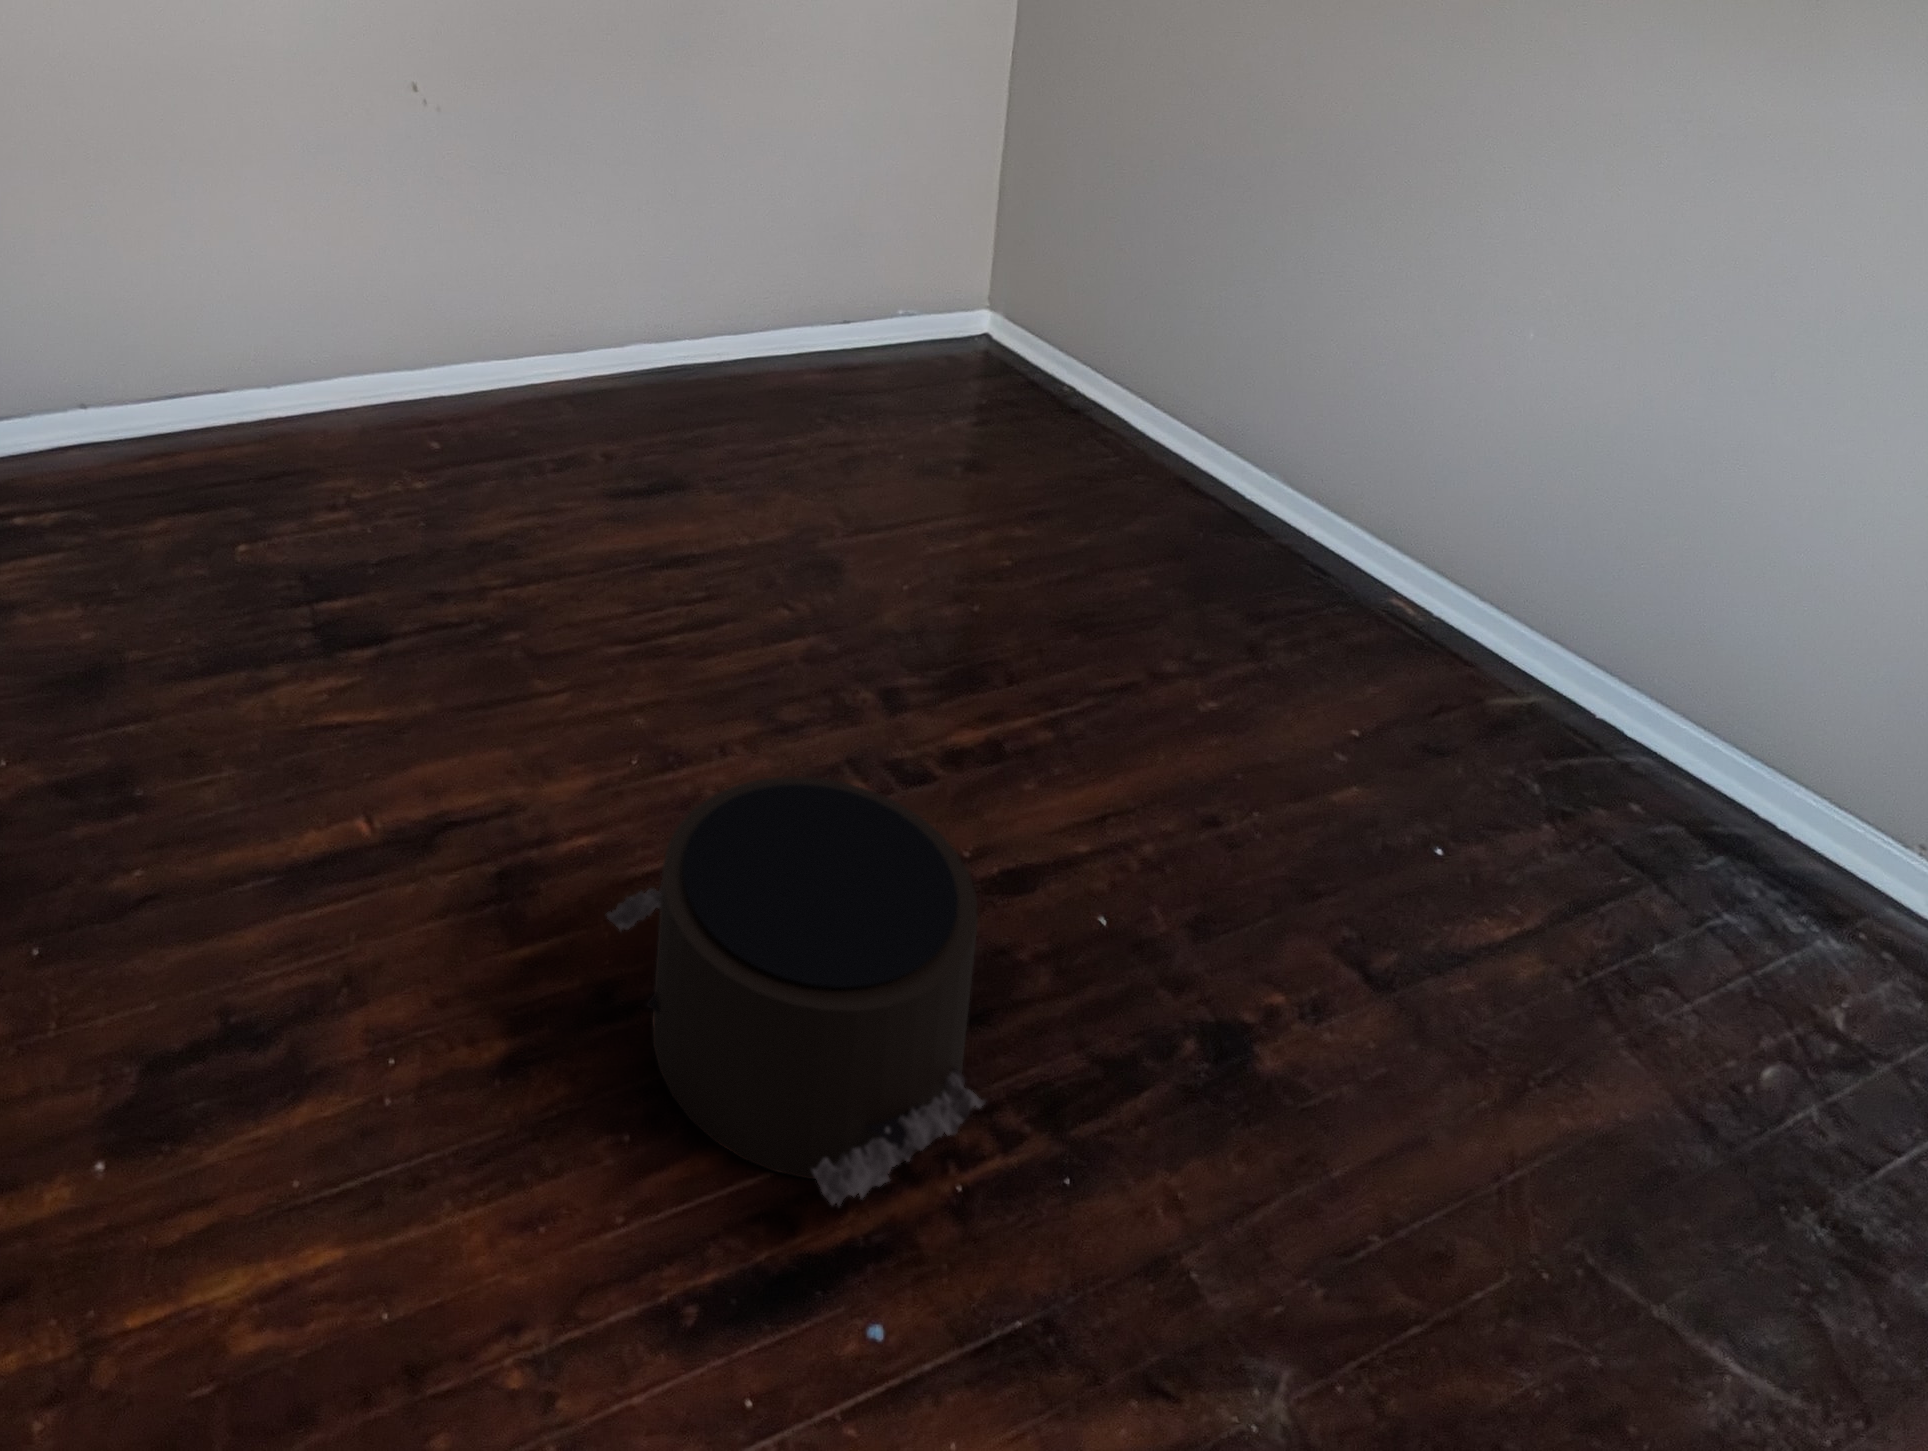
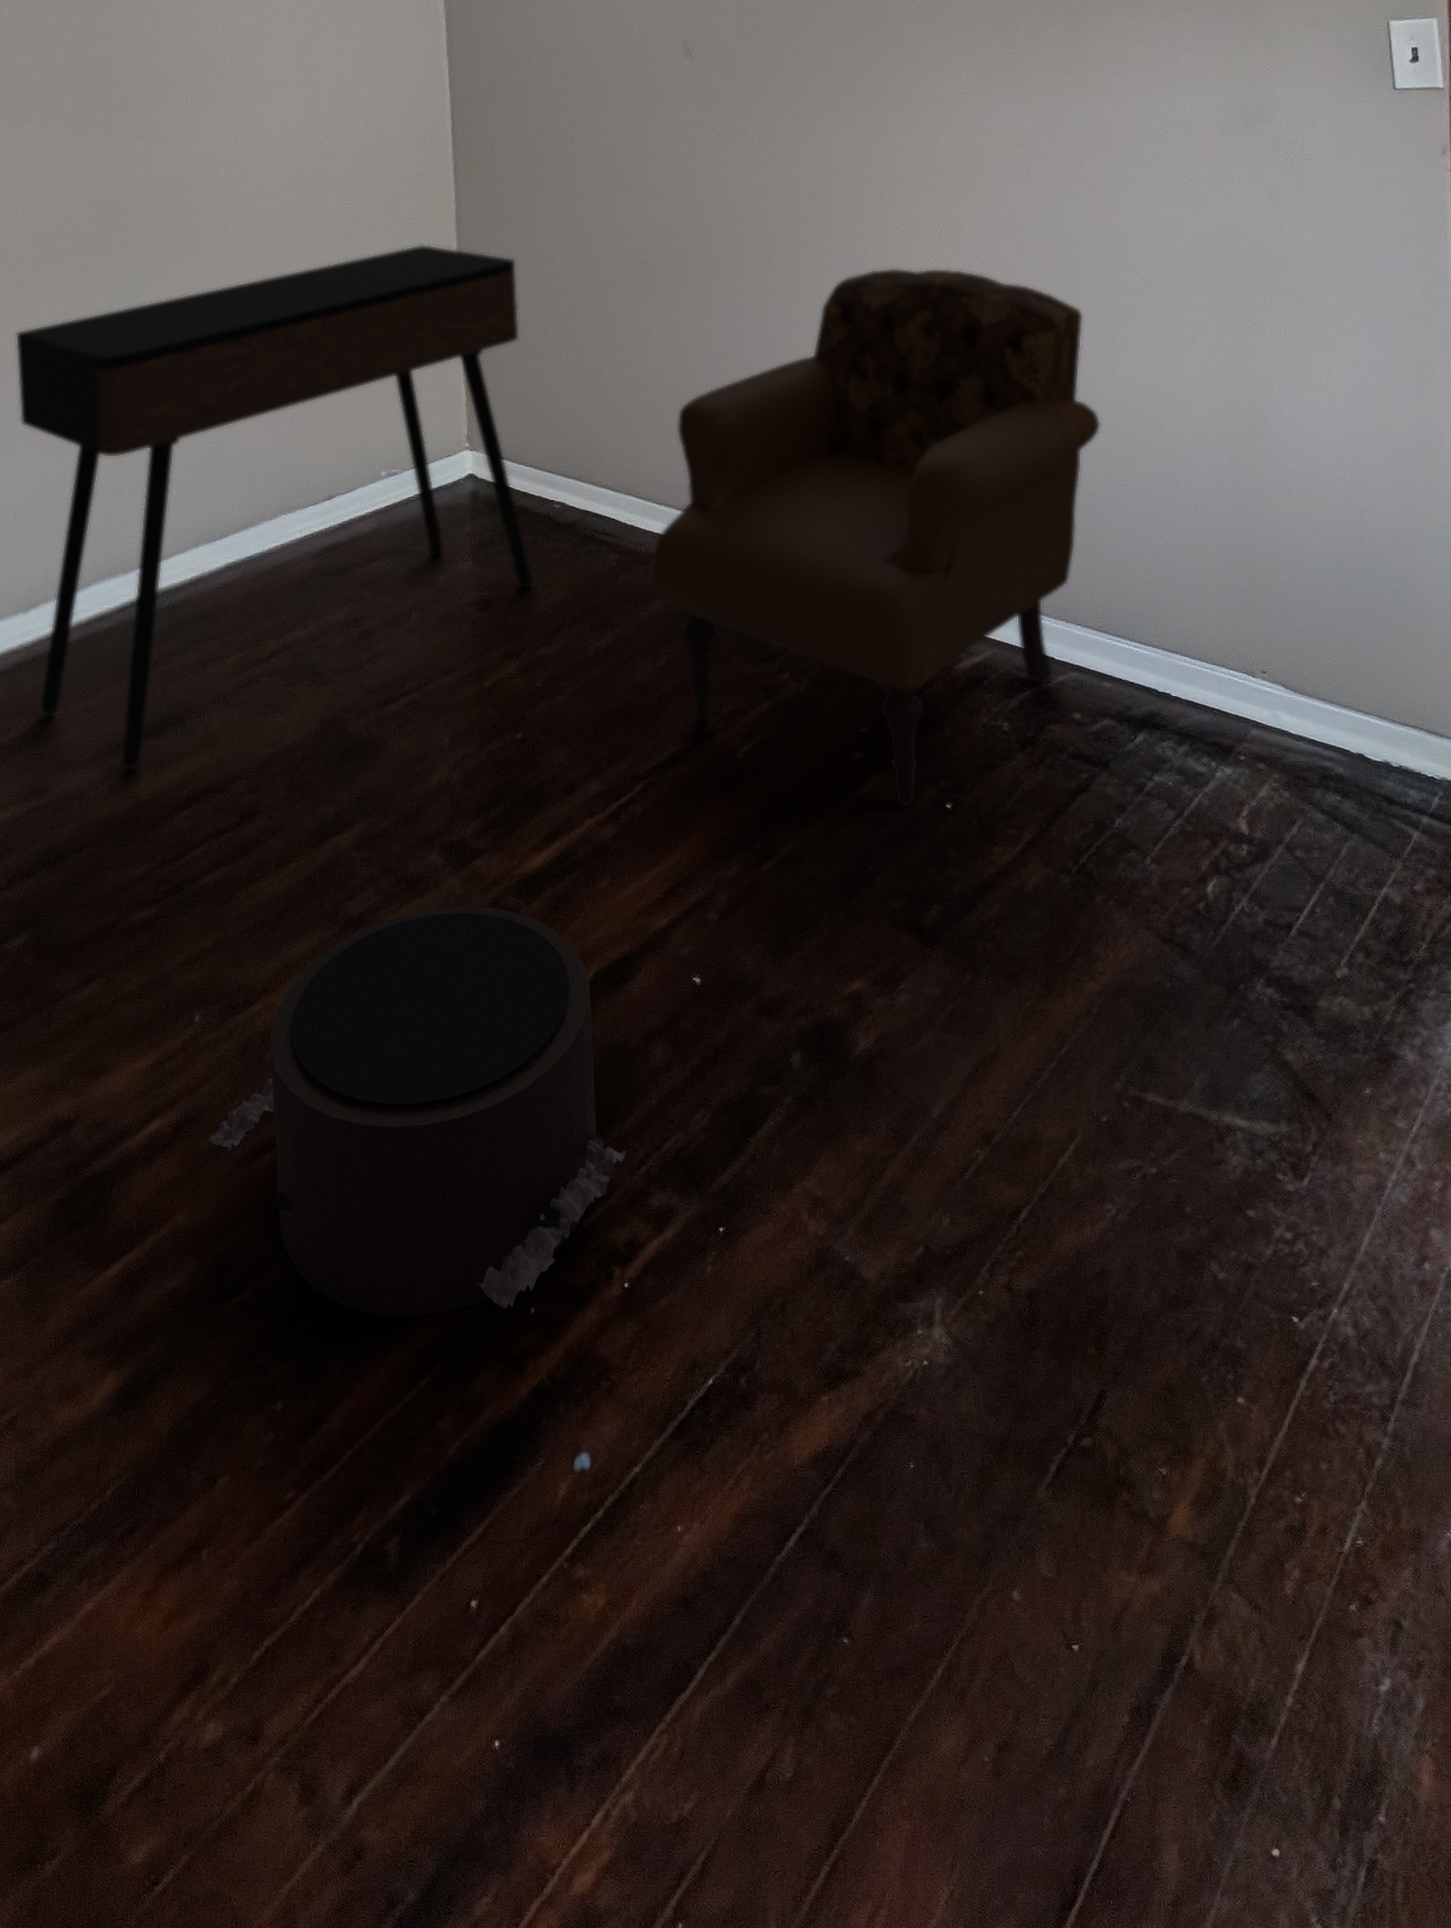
console table: none [556,102,1054,533] -> present [17,246,532,768]
armchair: none [1140,236,1747,842] -> present [651,269,1100,806]

